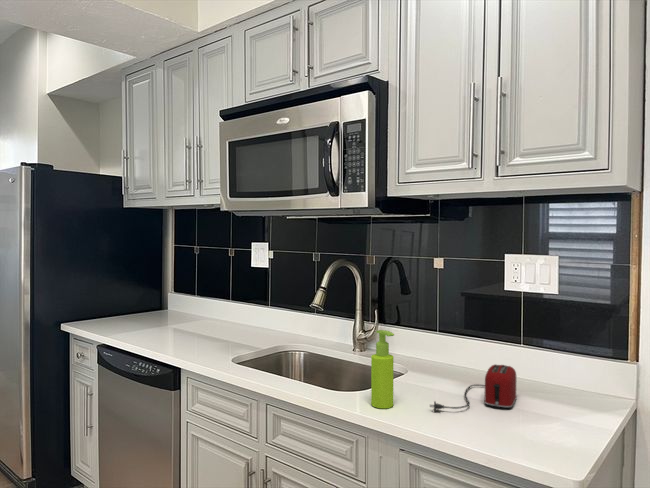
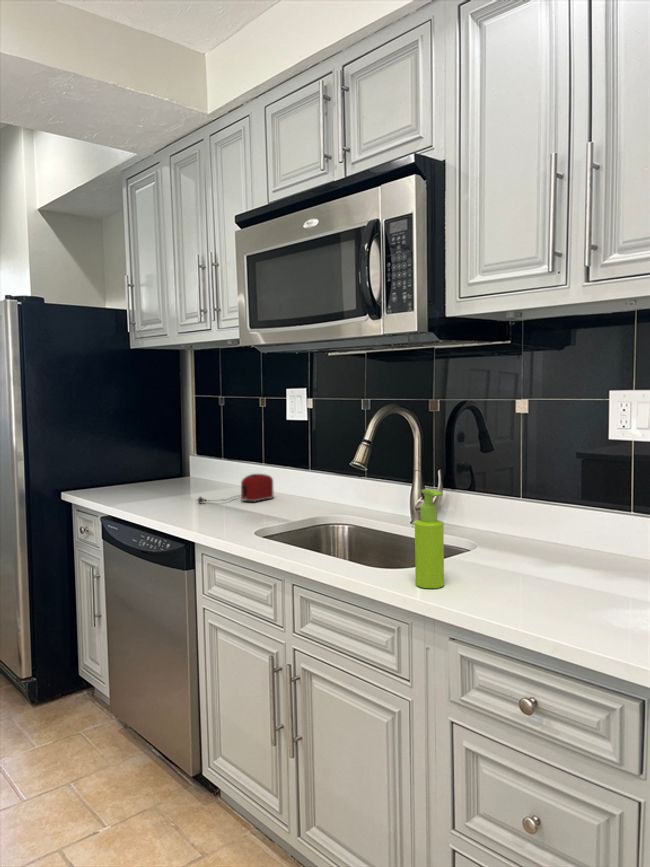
toaster: present [430,365,517,411] -> present [197,474,273,503]

